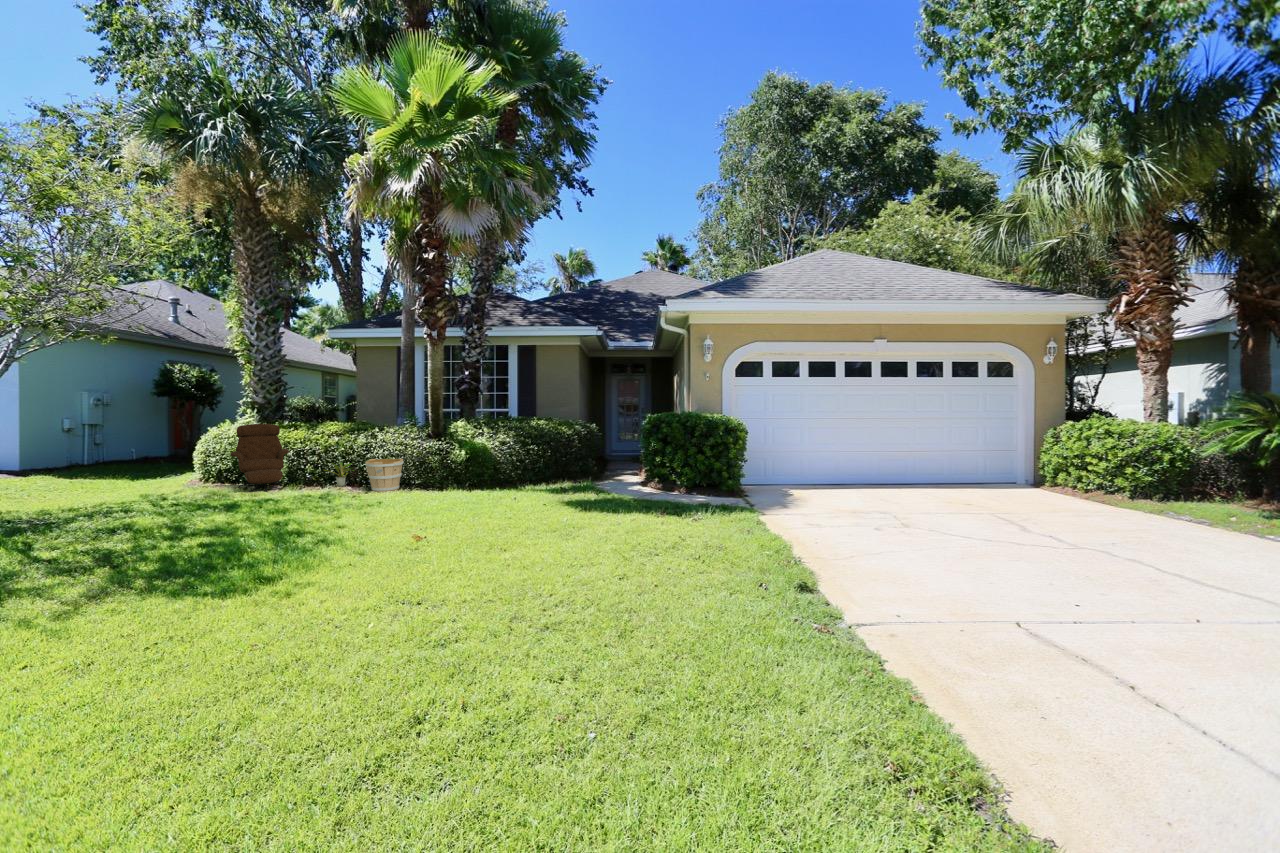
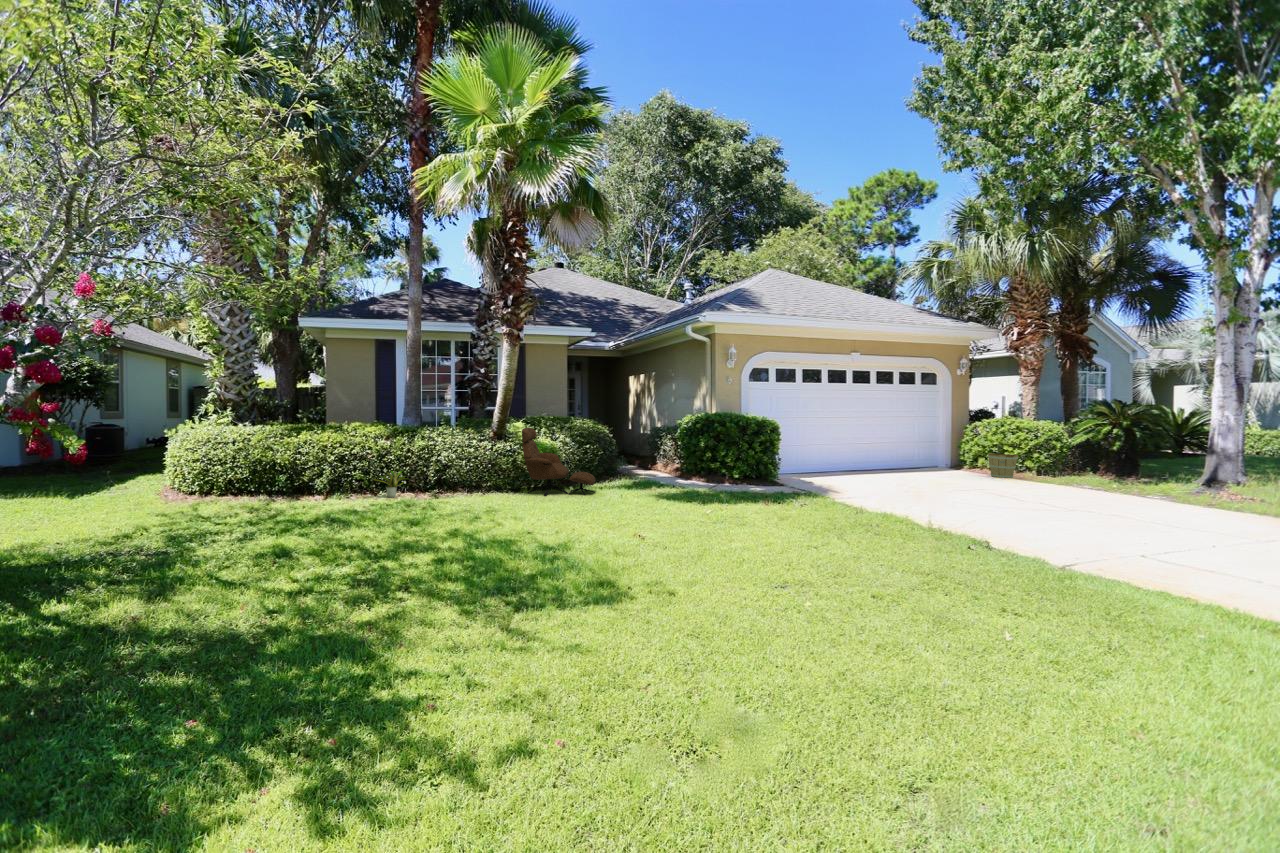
lounge chair: present [230,424,289,492] -> present [522,428,596,496]
wooden bucket: present [365,459,404,491] -> present [988,453,1018,478]

